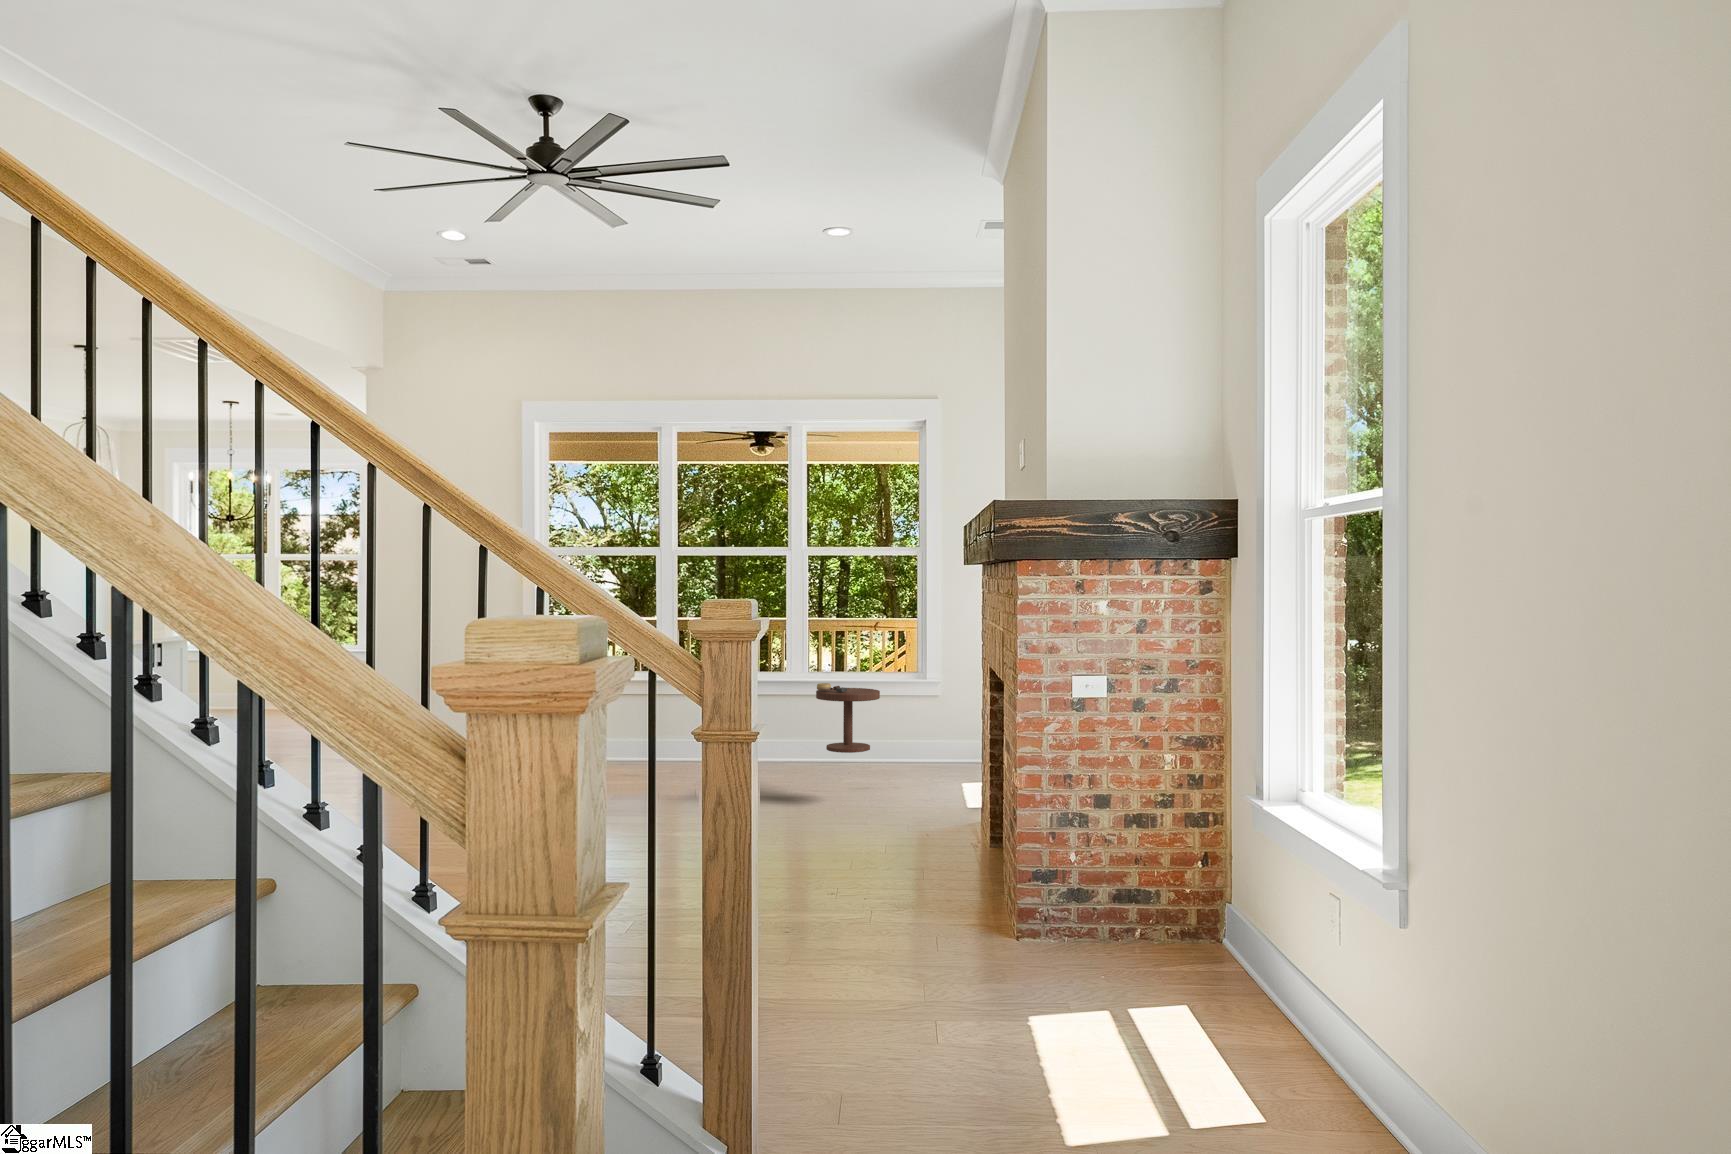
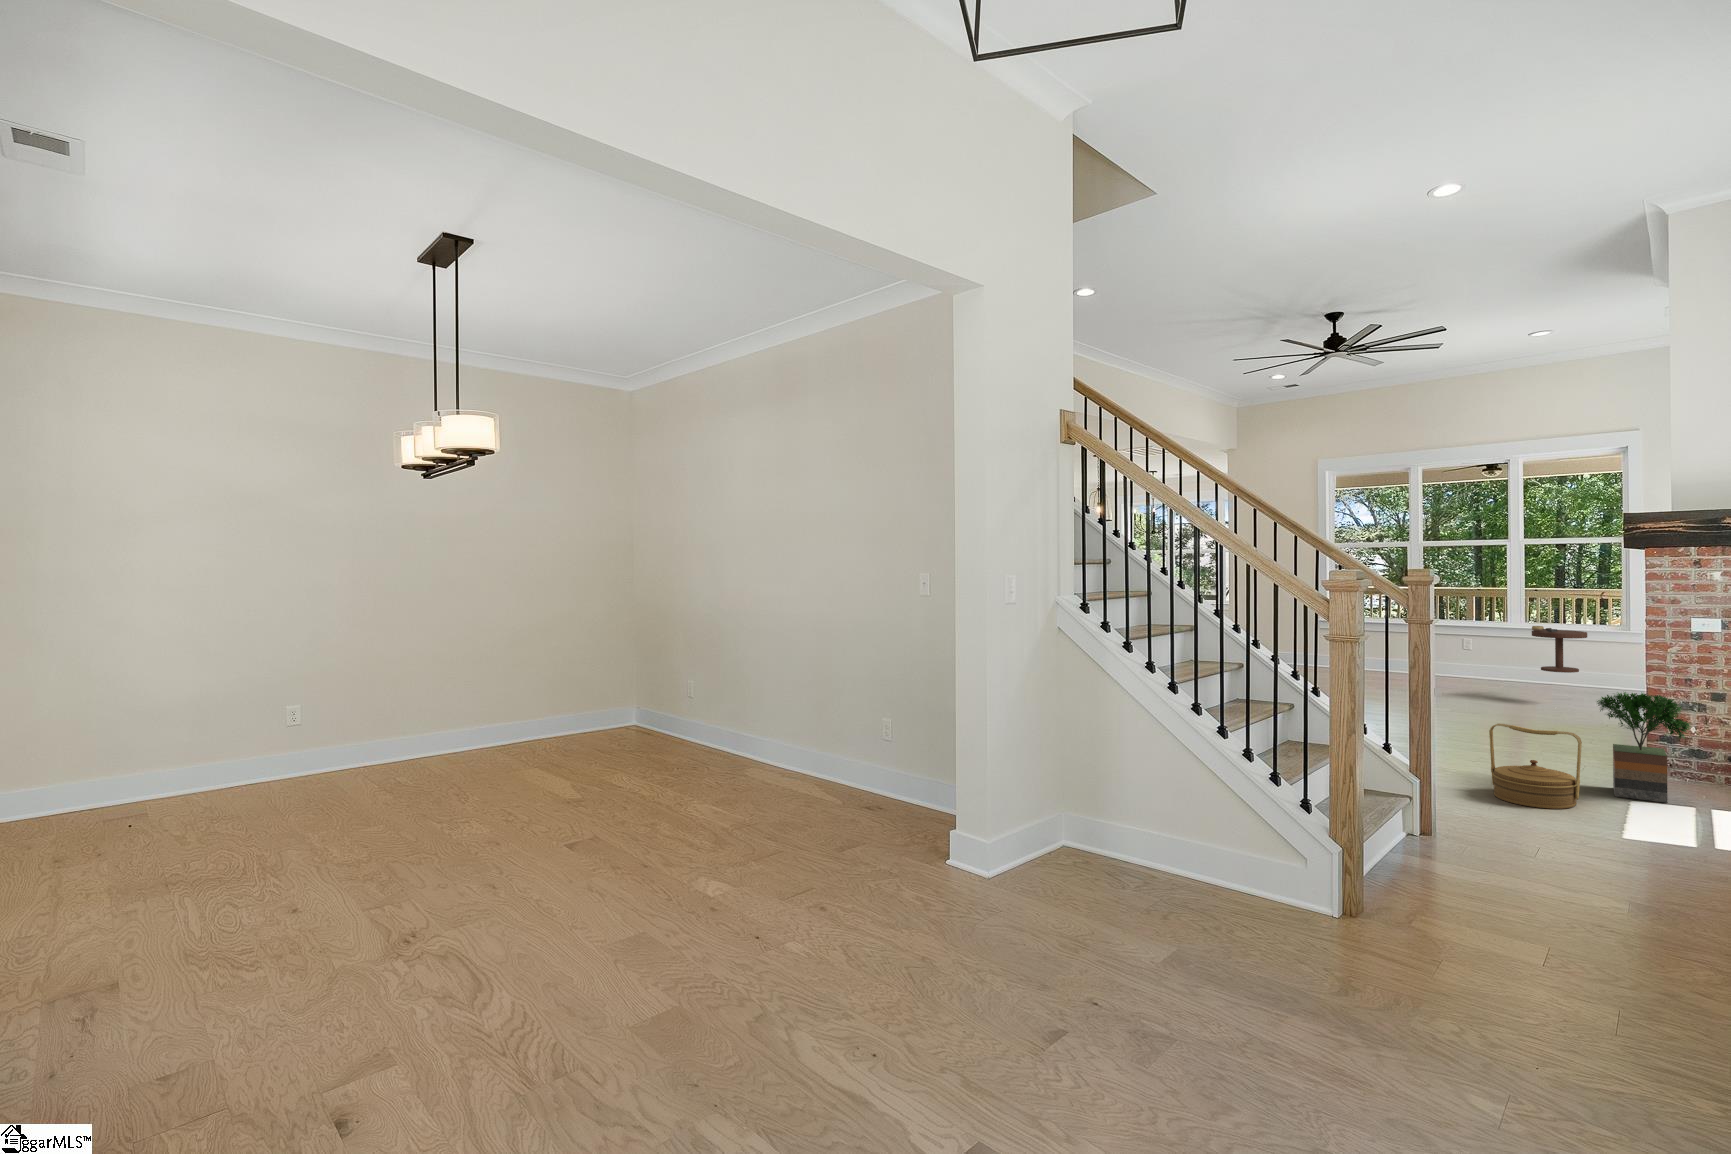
potted tree: none [985,814,1126,1023] -> present [1597,692,1691,803]
basket: none [847,921,1003,1112] -> present [1489,724,1582,809]

